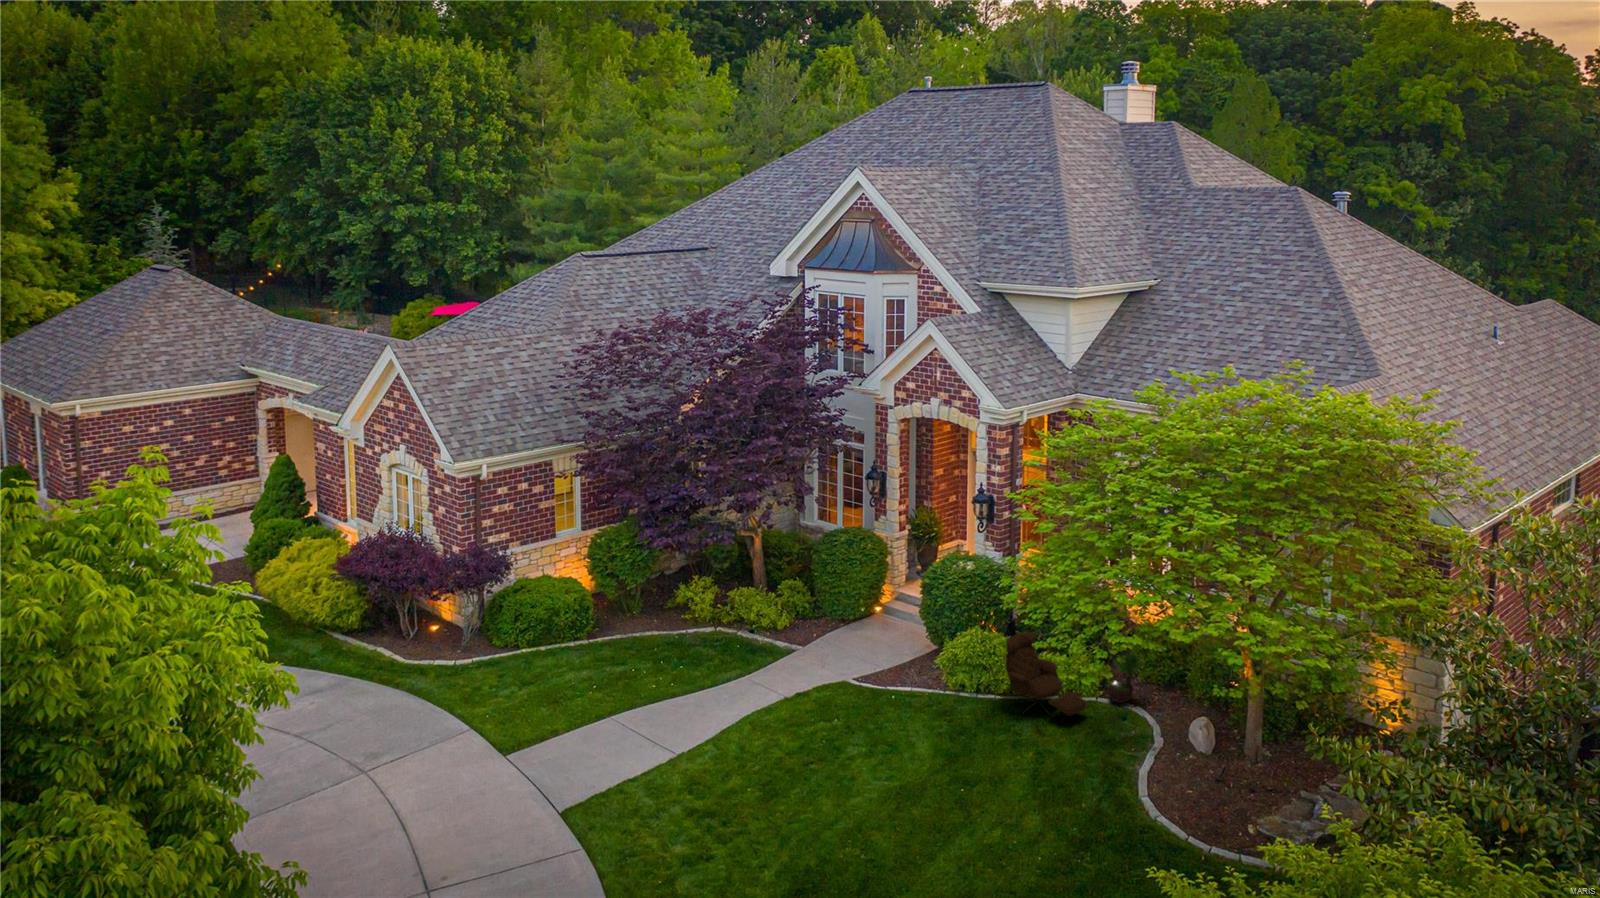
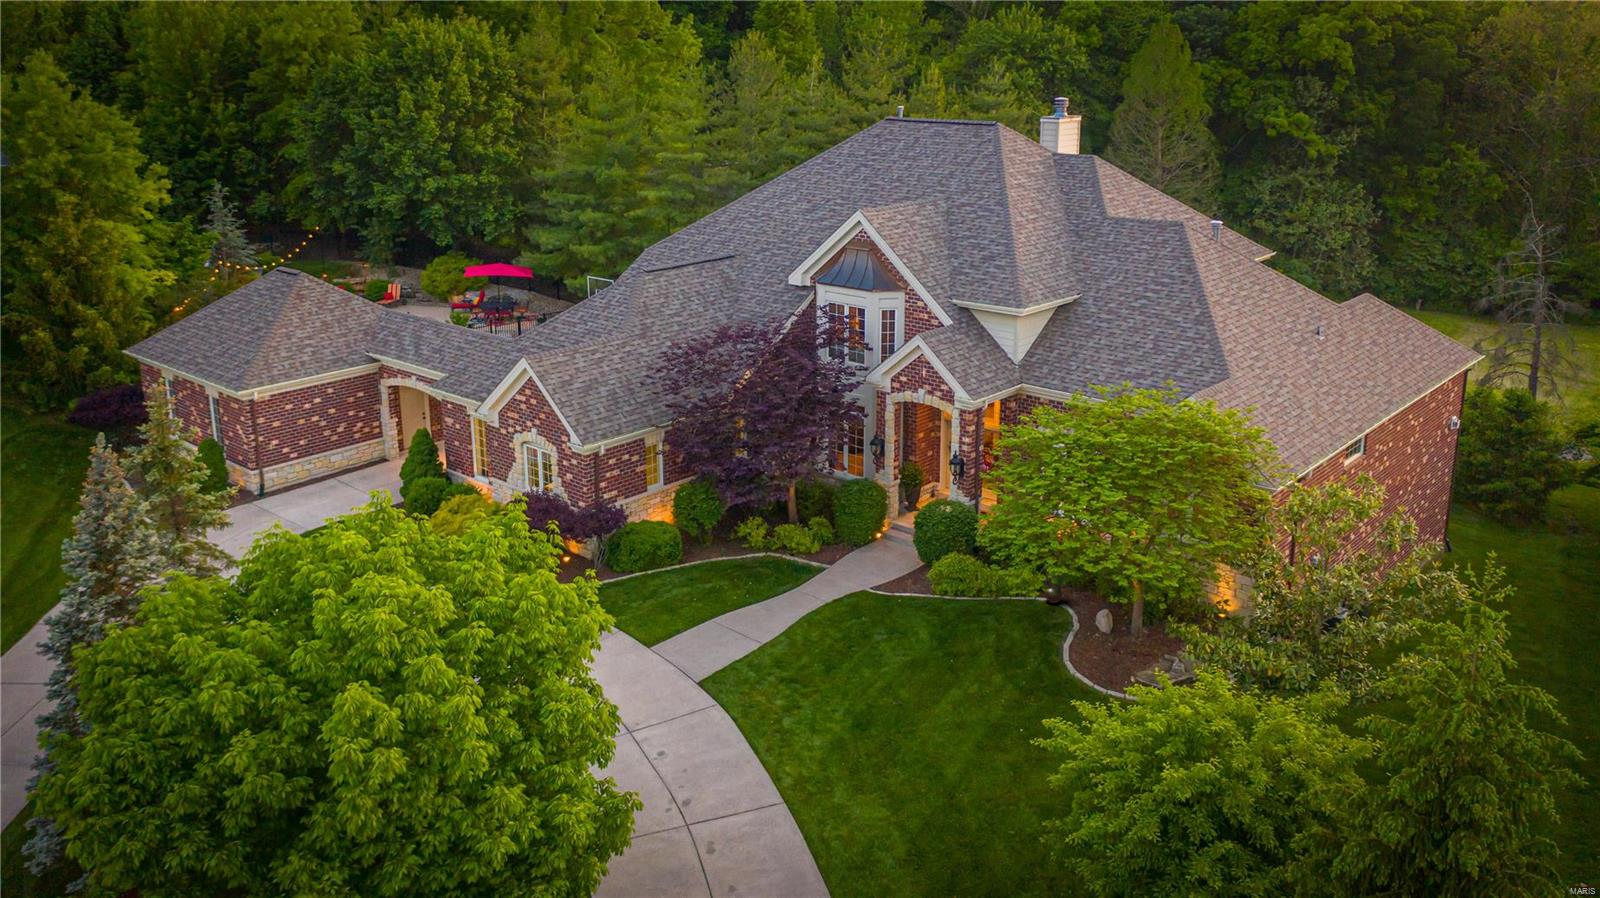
lounge chair: present [1006,632,1086,723] -> none [978,557,1032,619]

